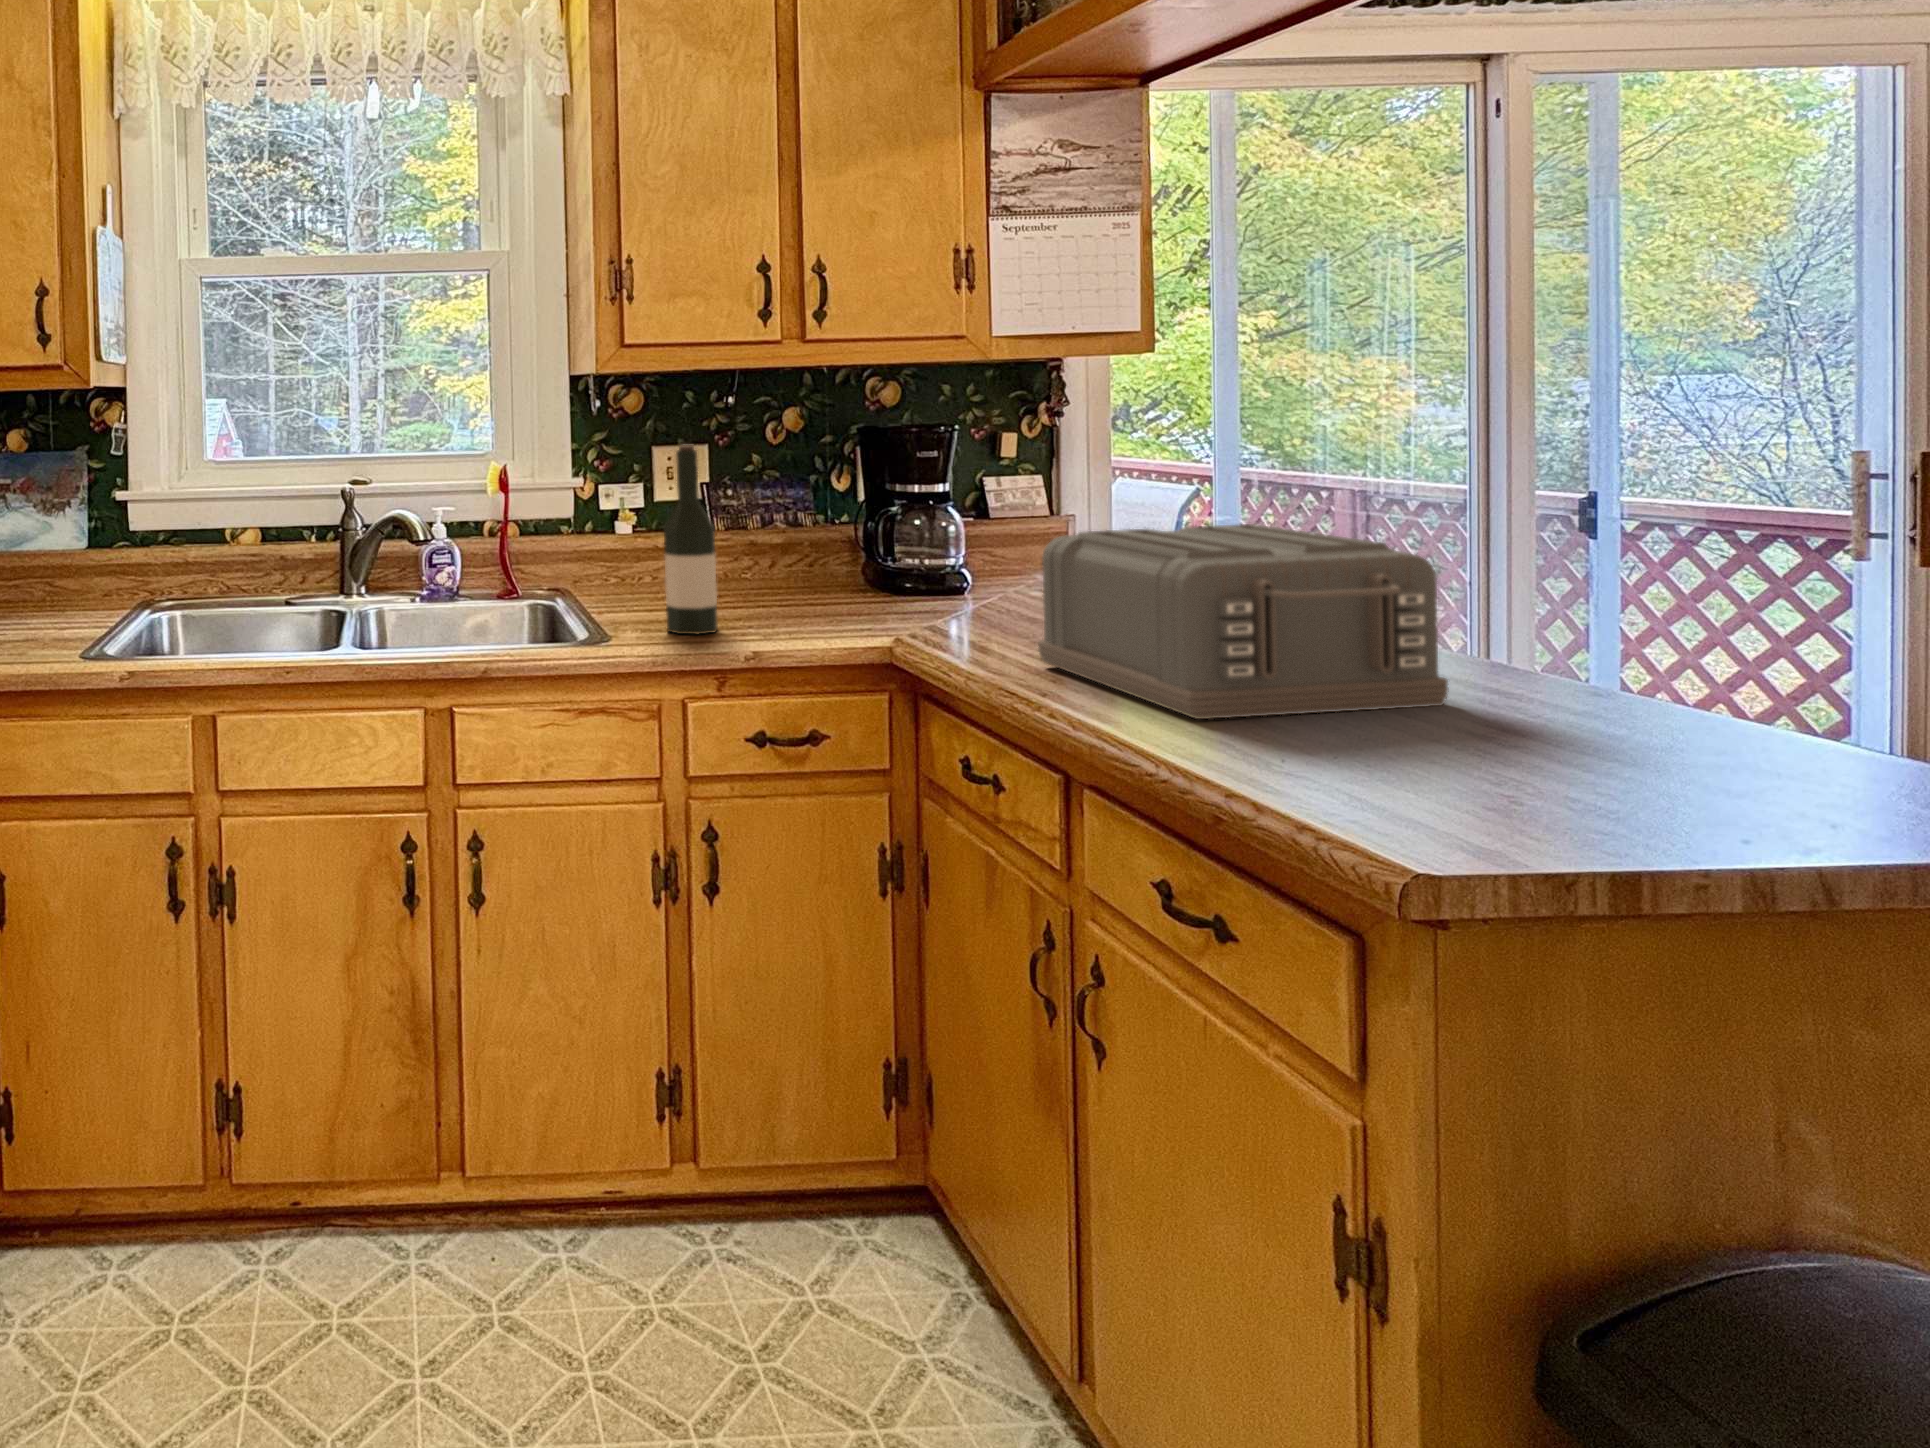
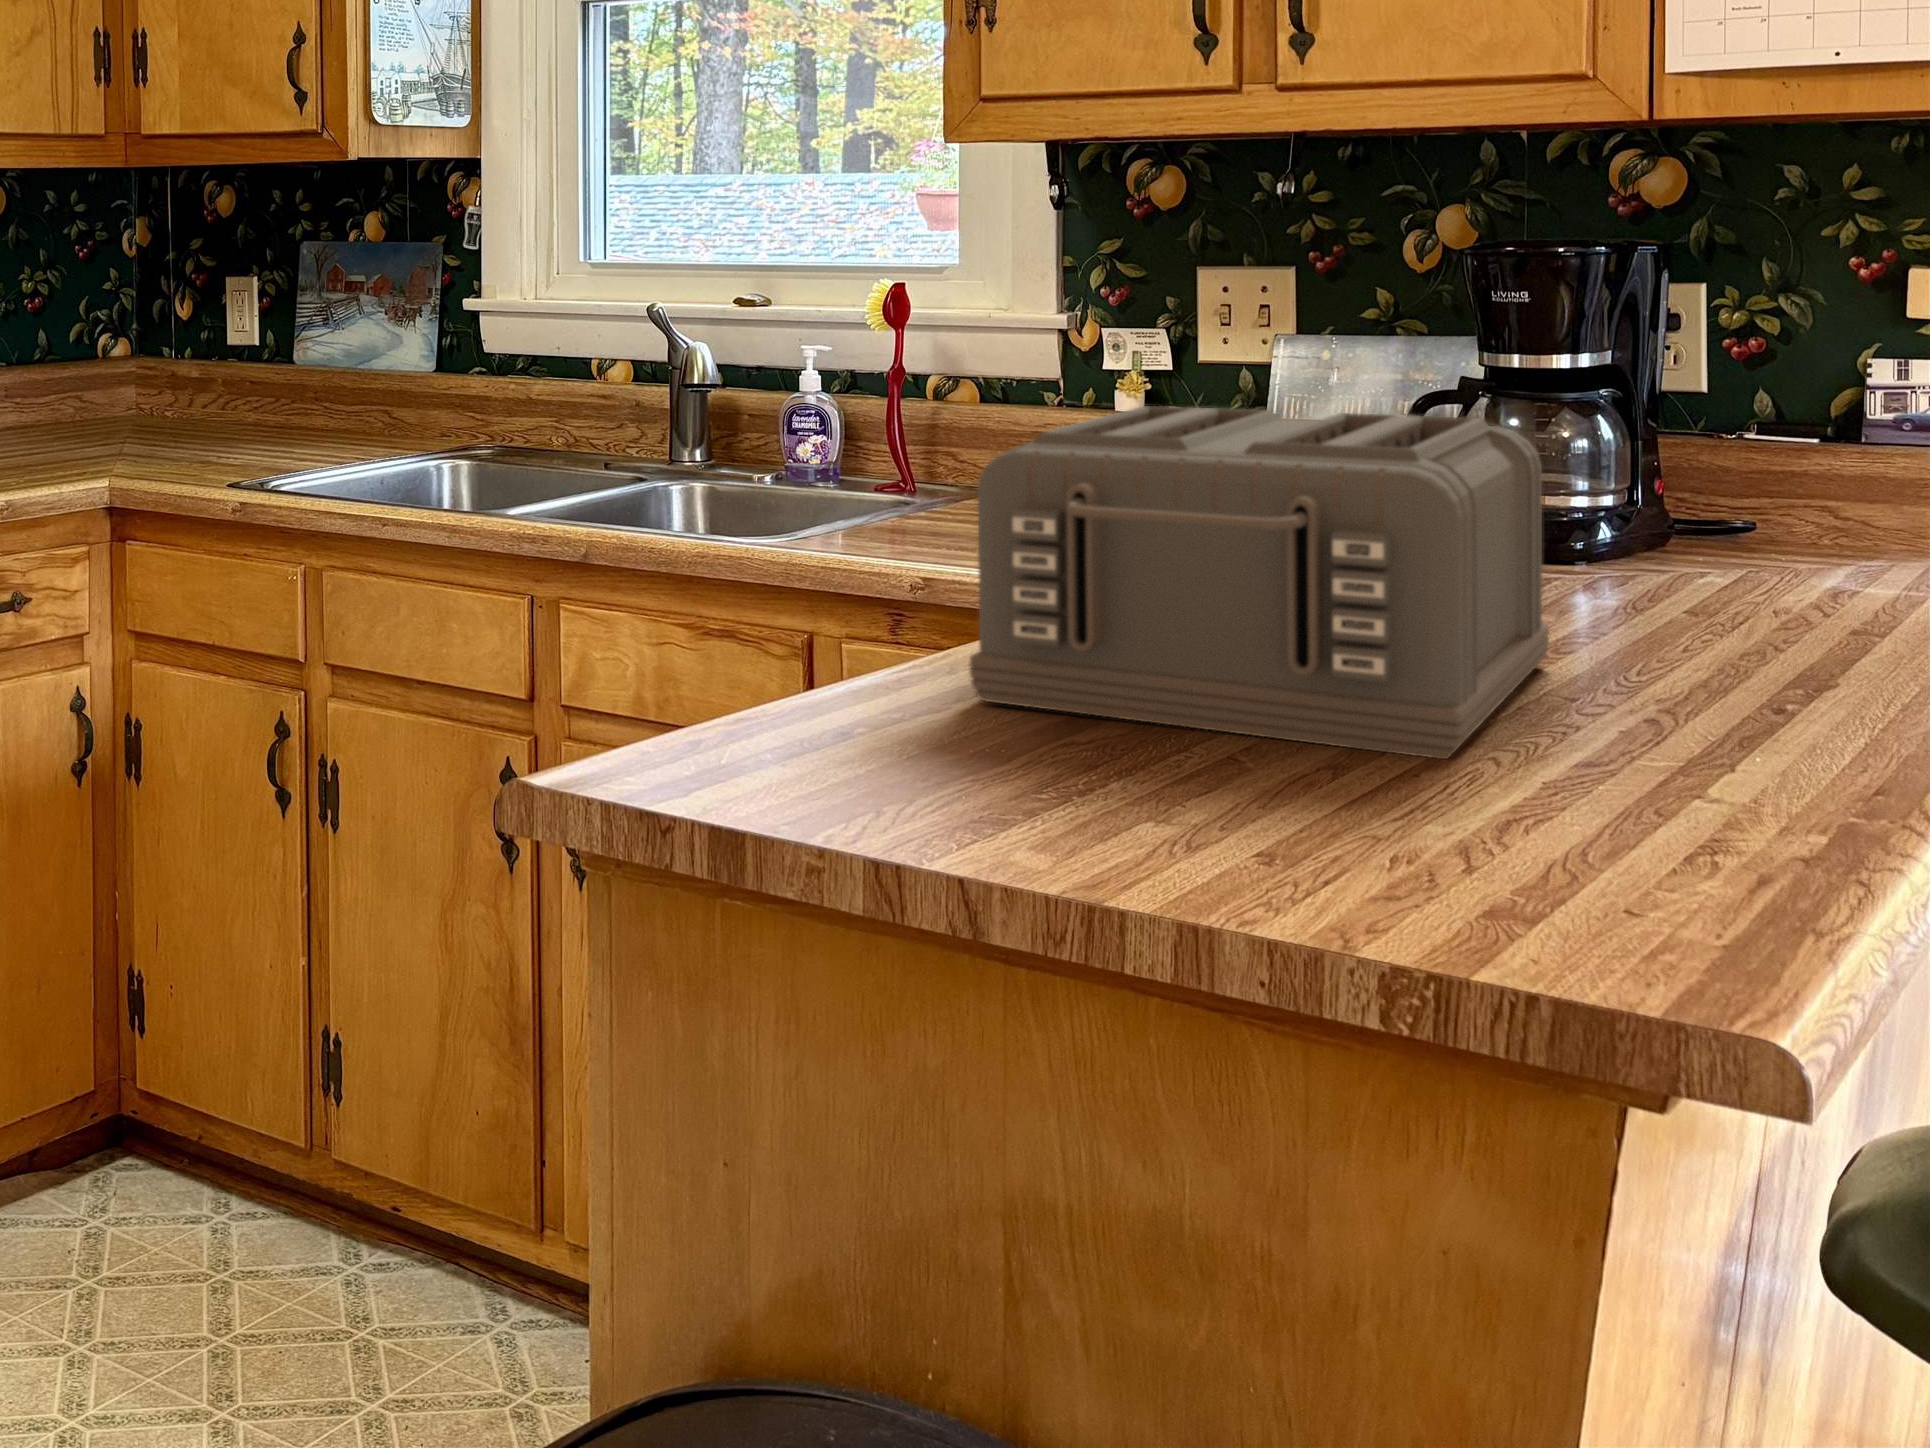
wine bottle: present [664,445,718,634] -> none [877,252,955,543]

